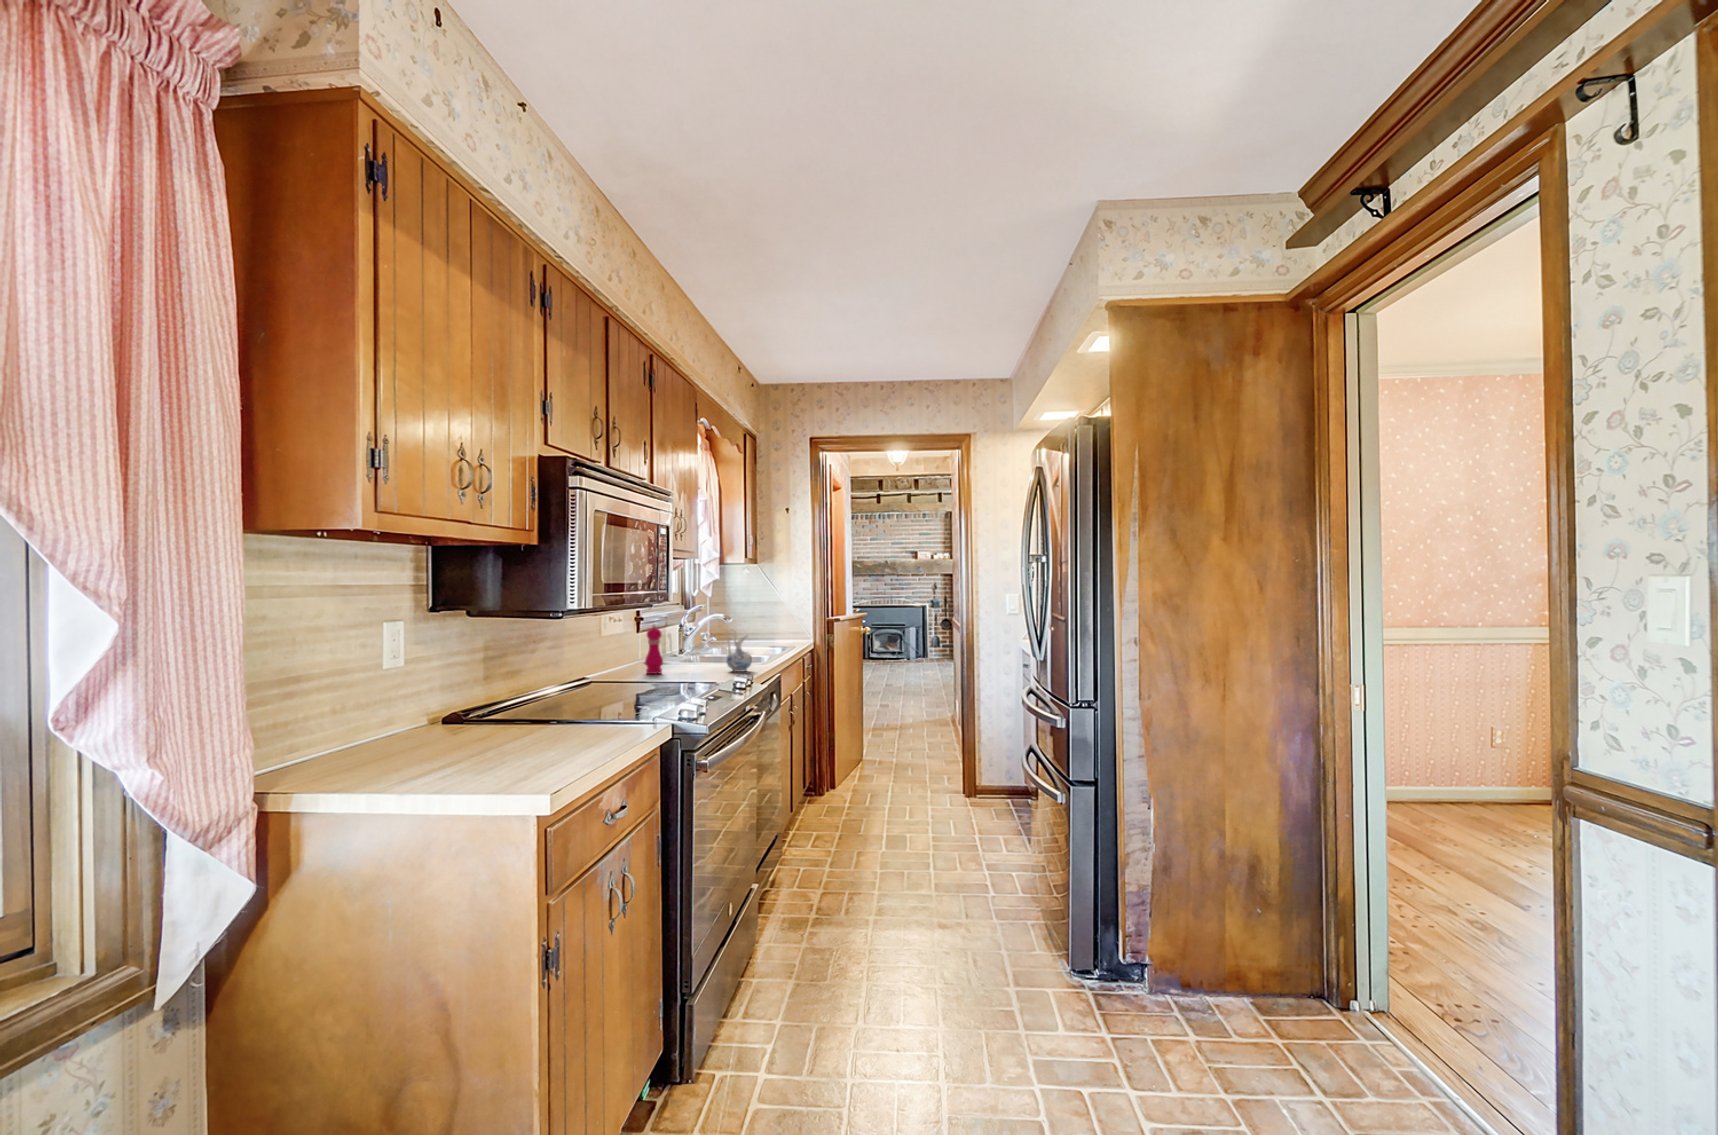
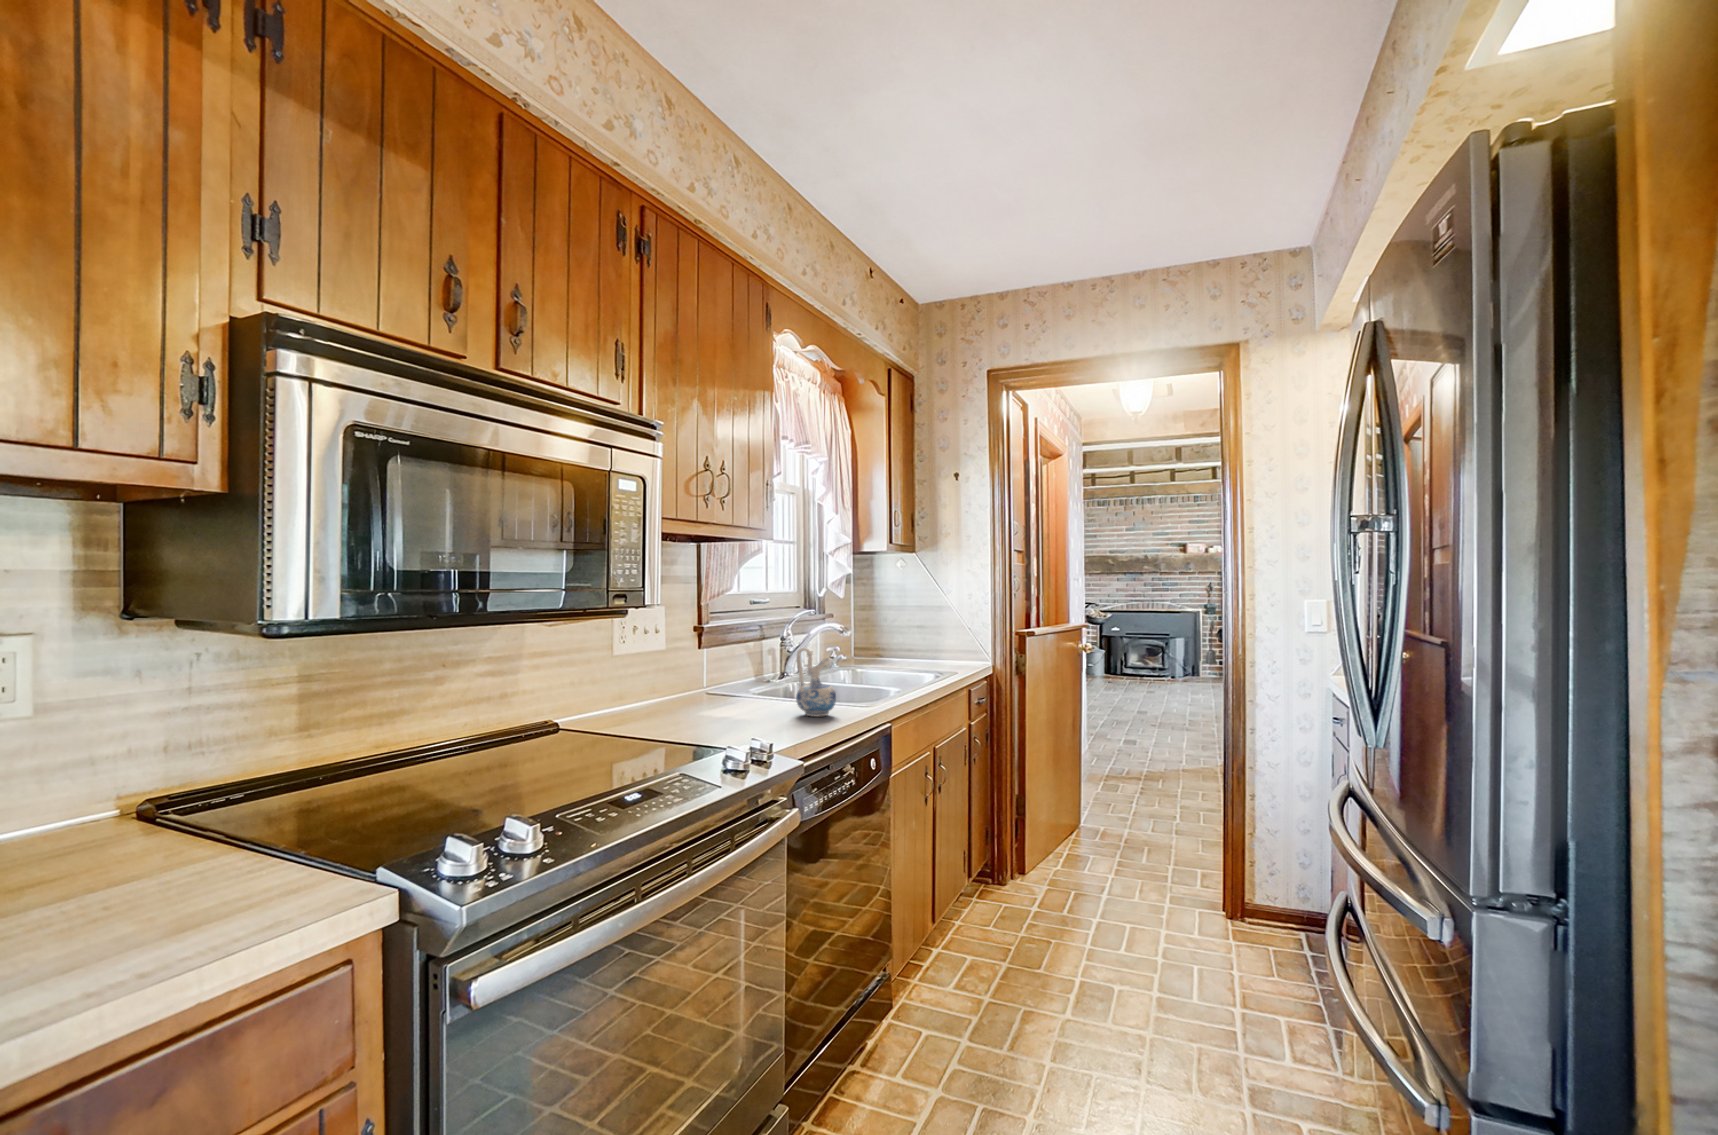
pepper mill: present [645,625,663,674] -> none [670,638,697,715]

